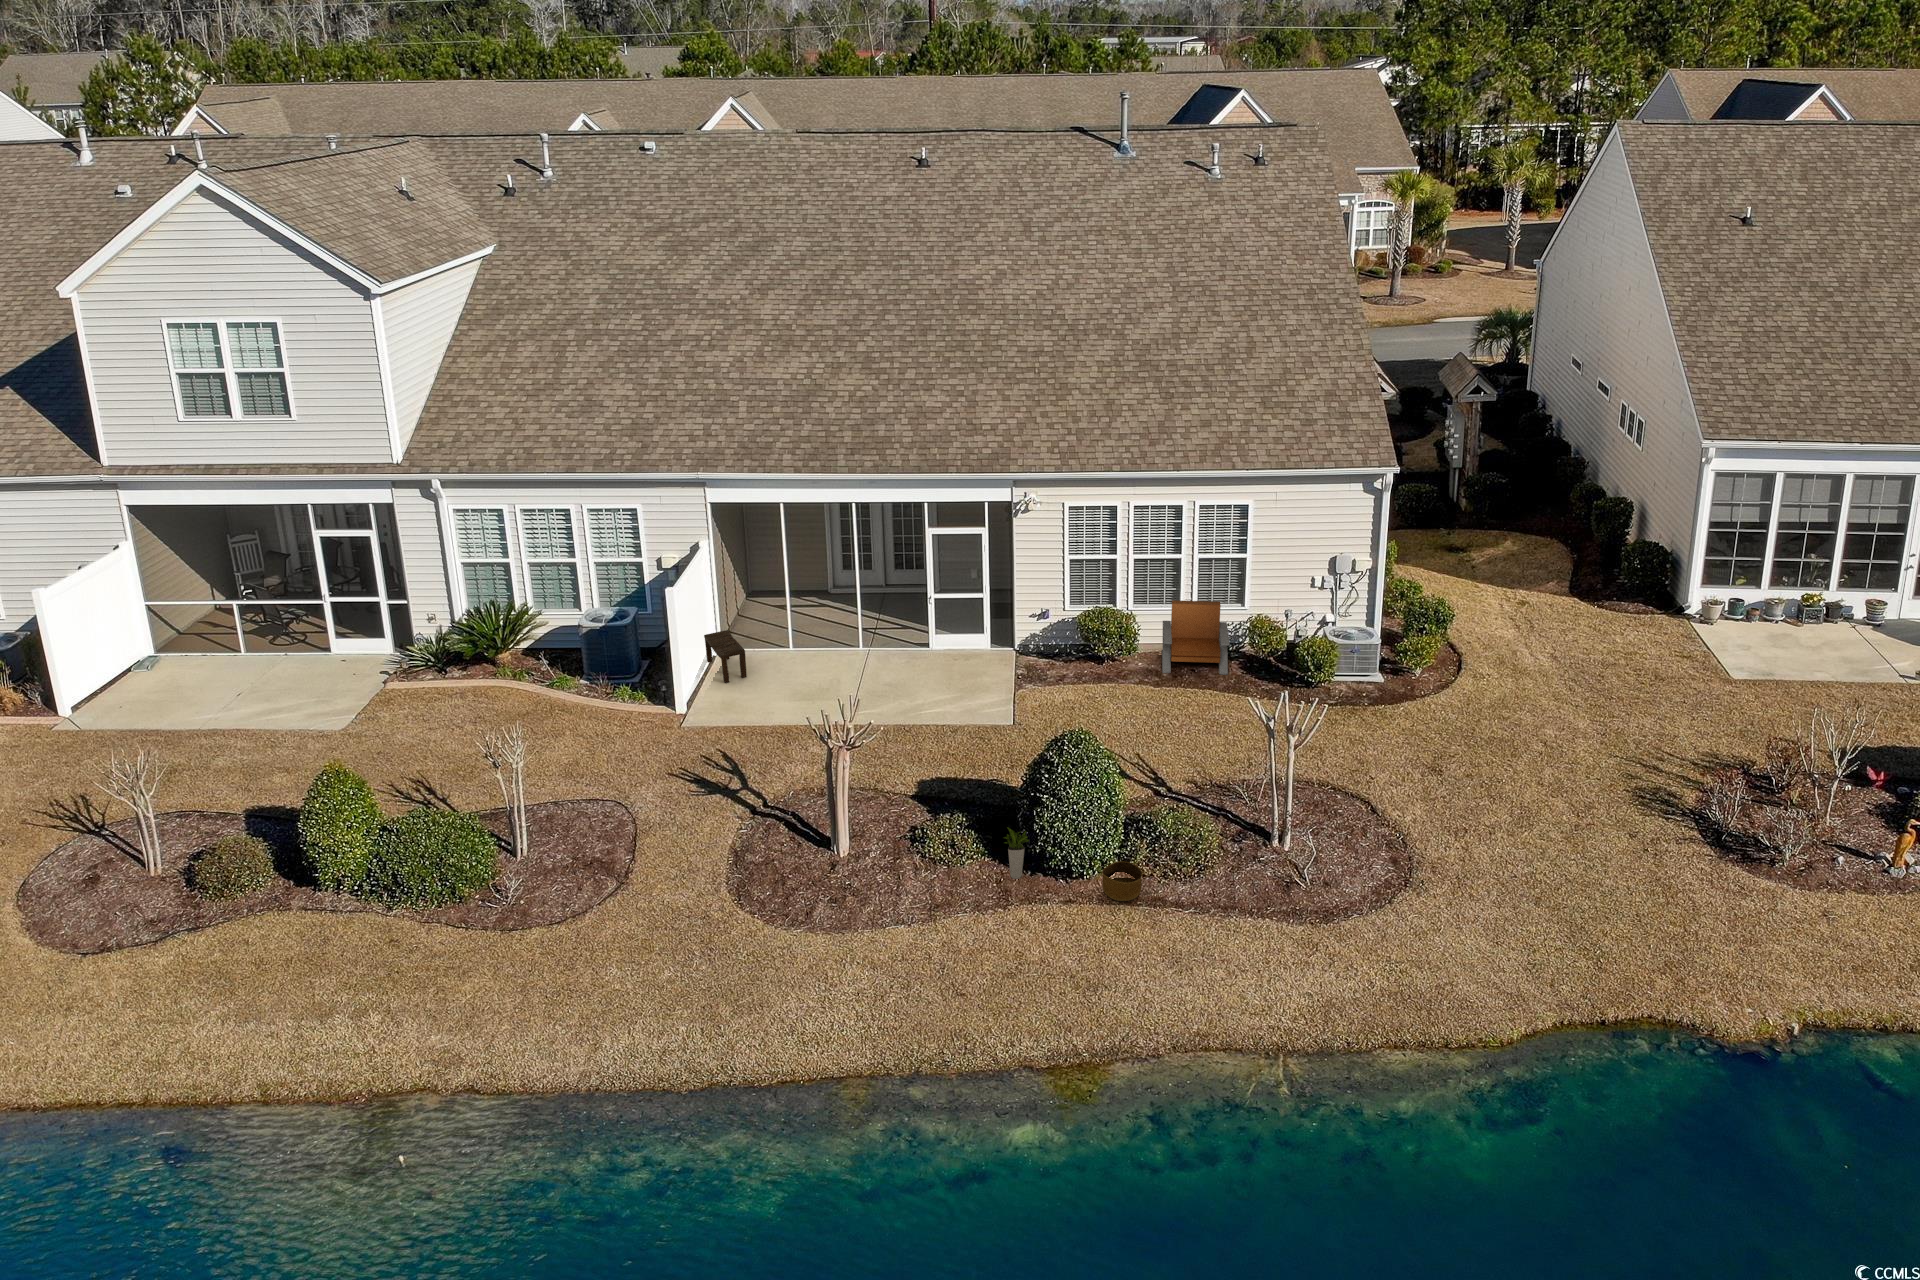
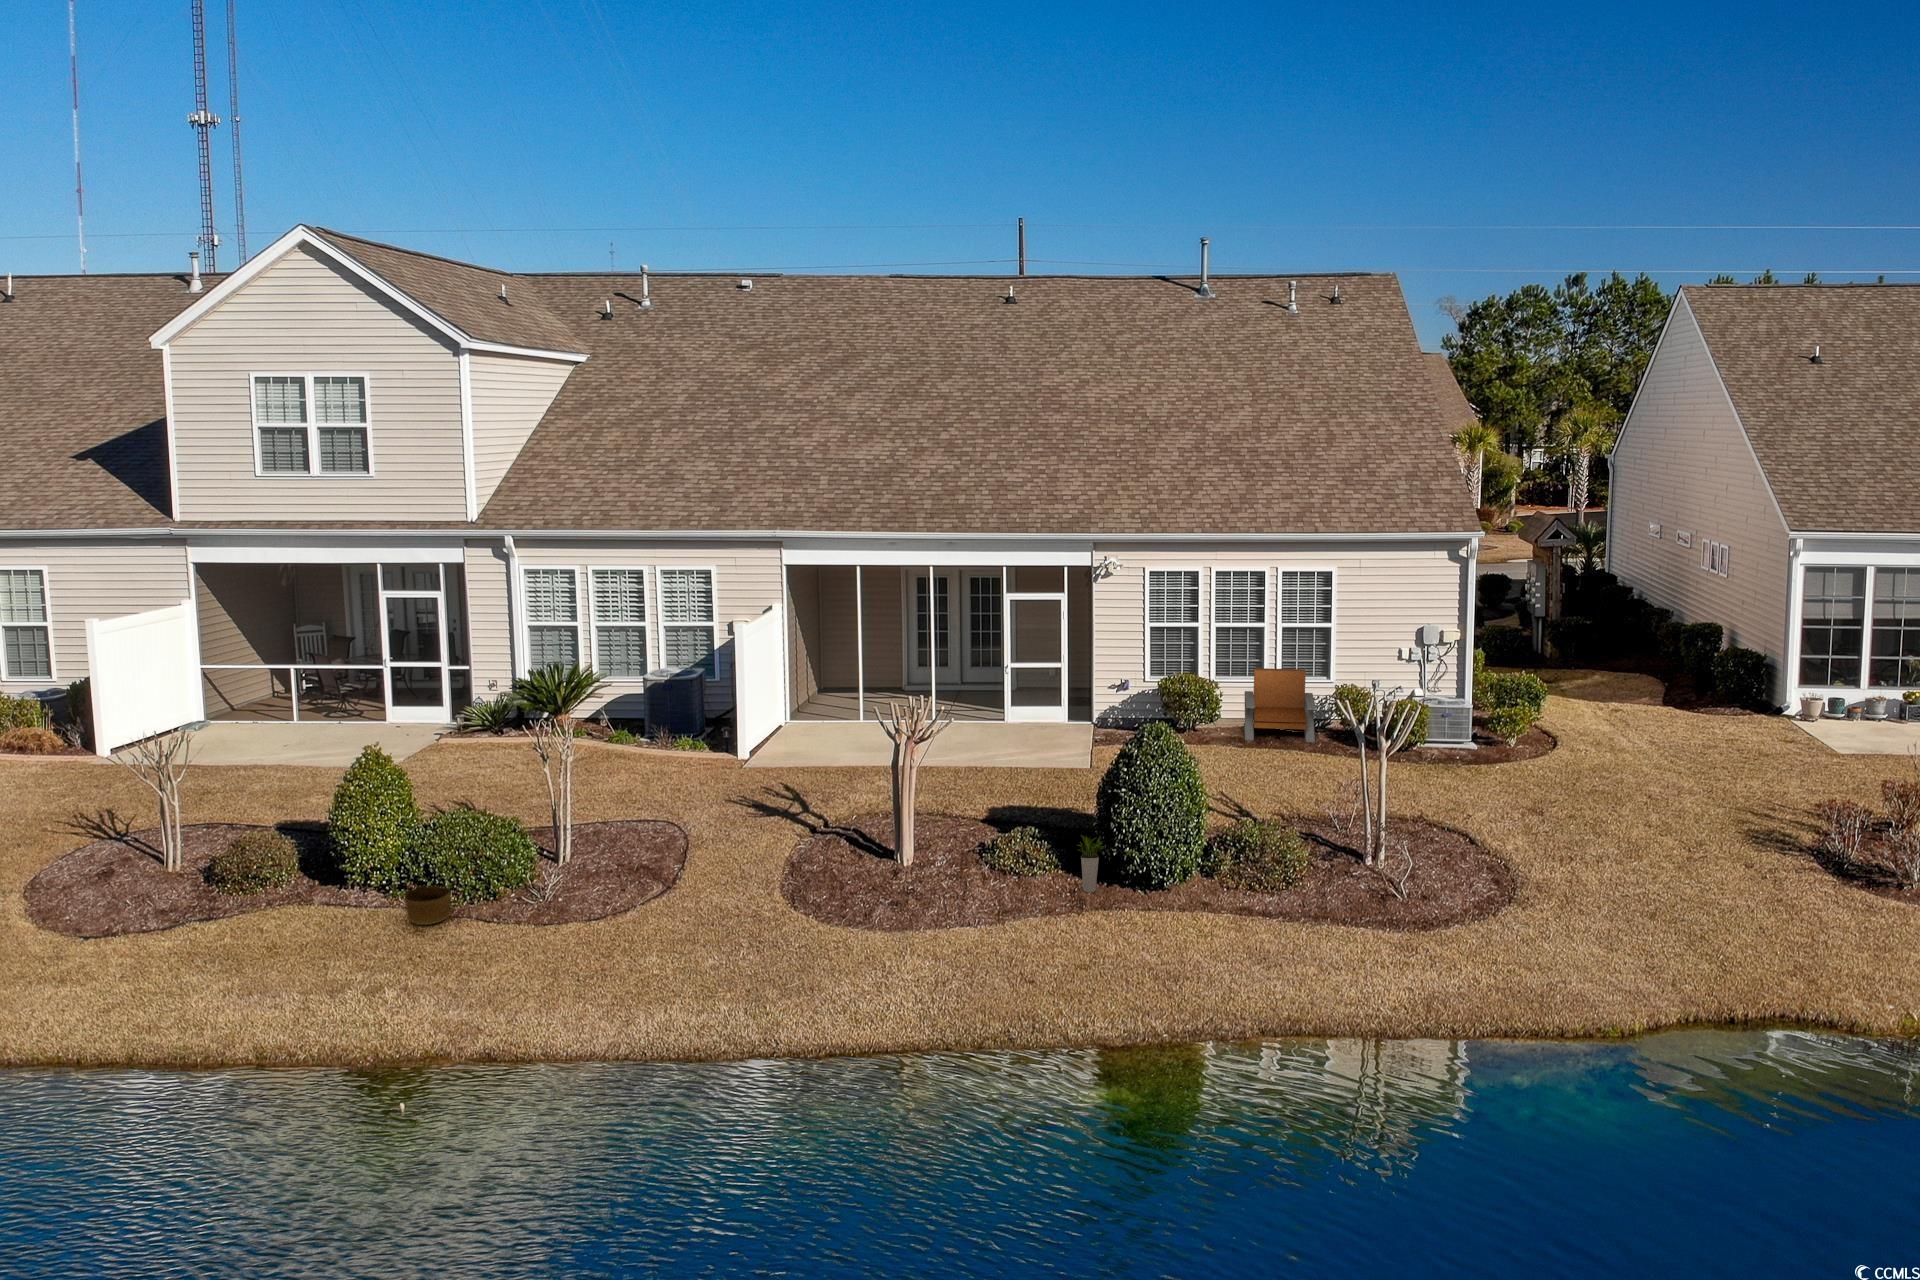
bench: present [704,630,747,683] -> none [766,693,808,741]
basket: present [1102,861,1143,901] -> present [404,886,451,925]

